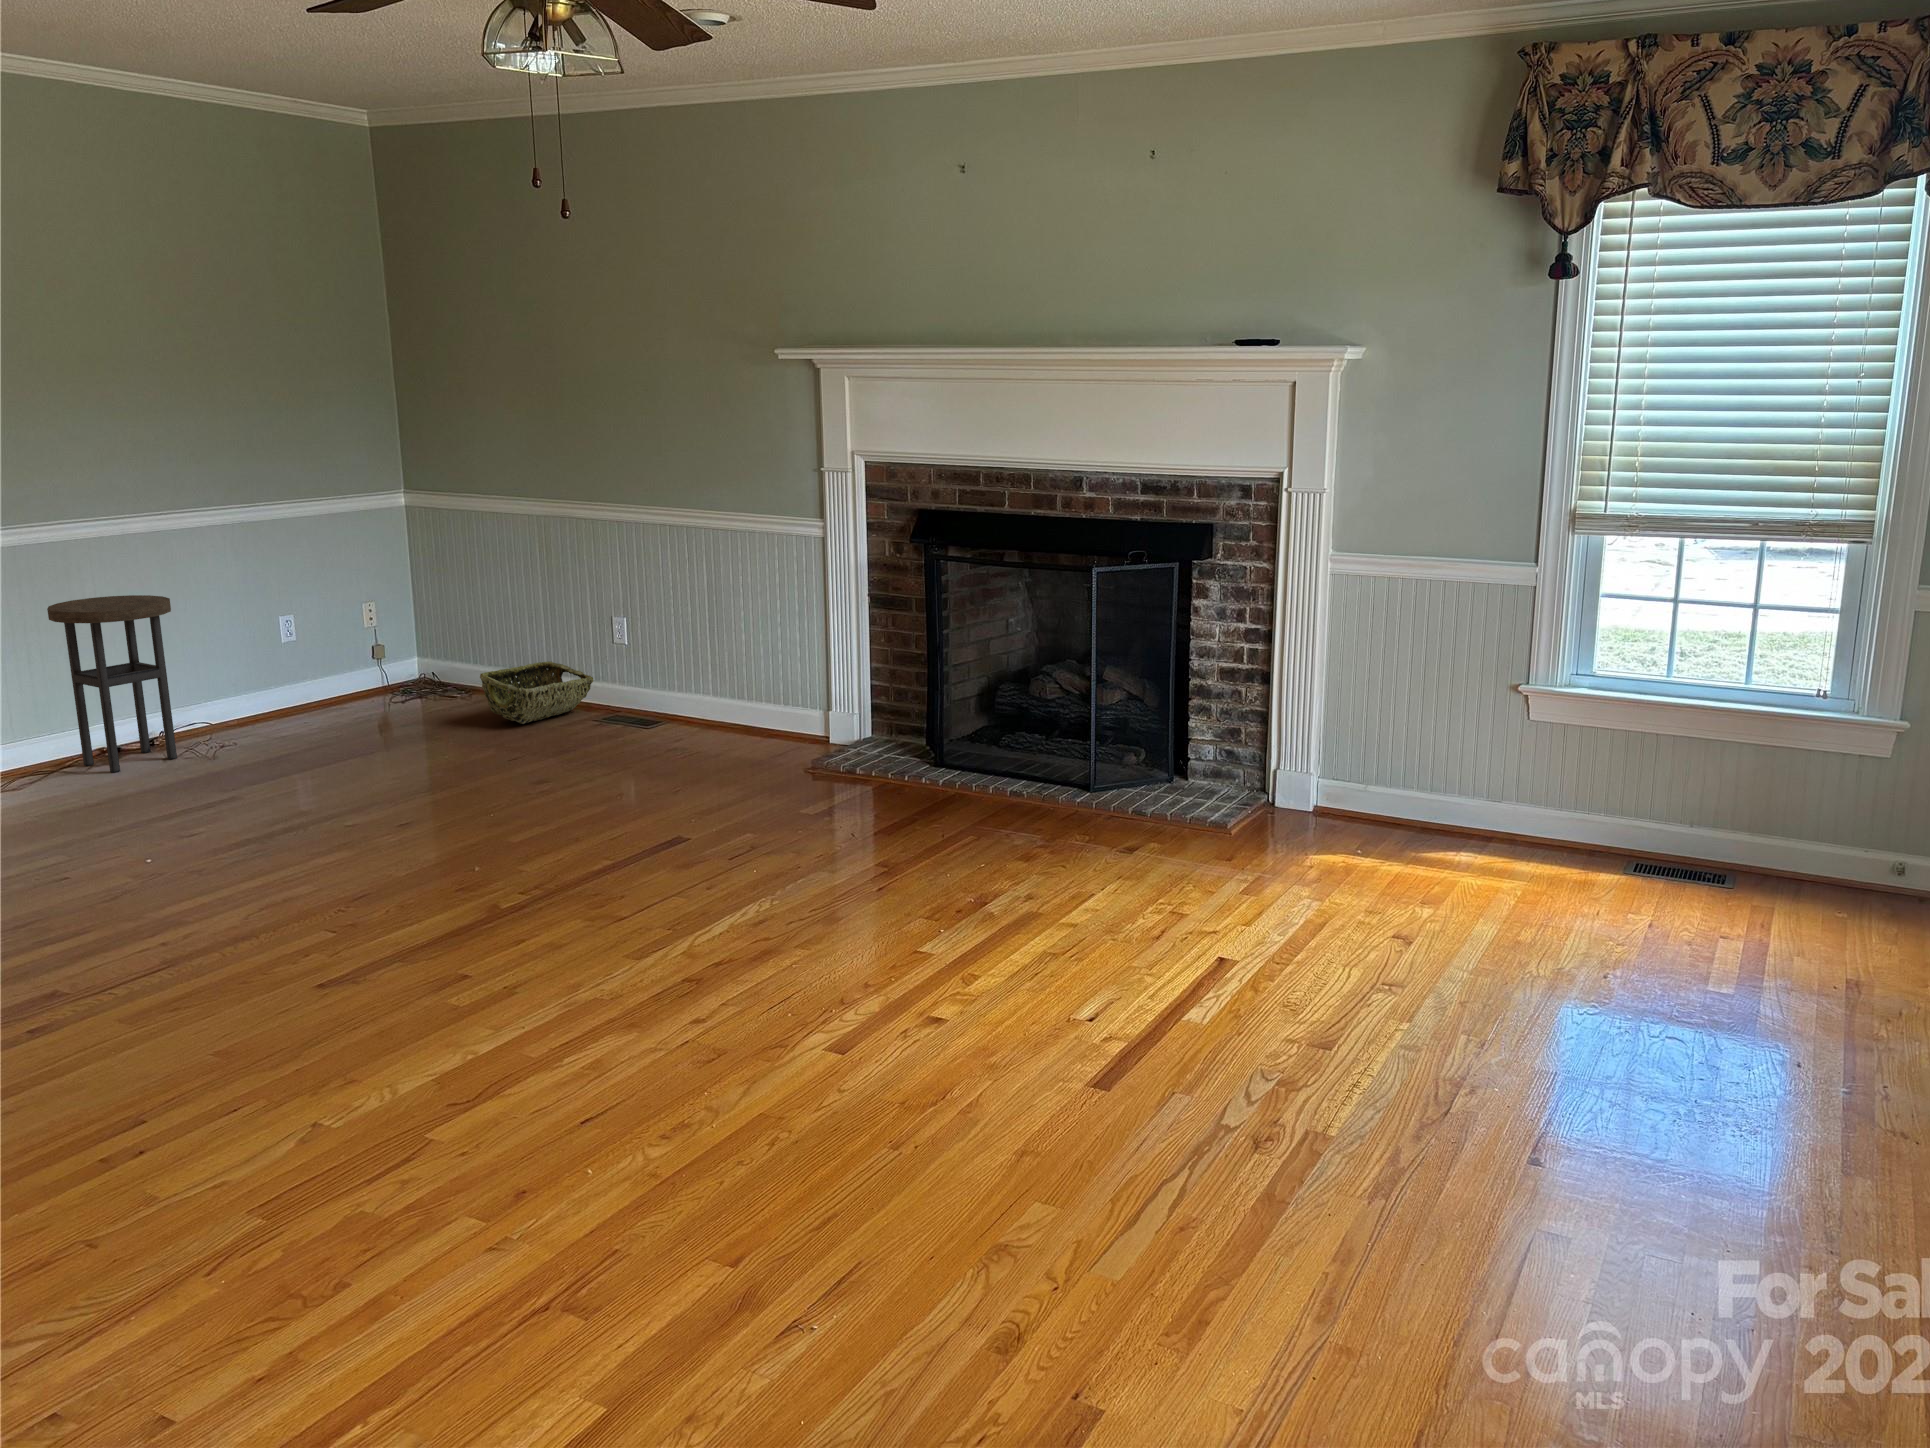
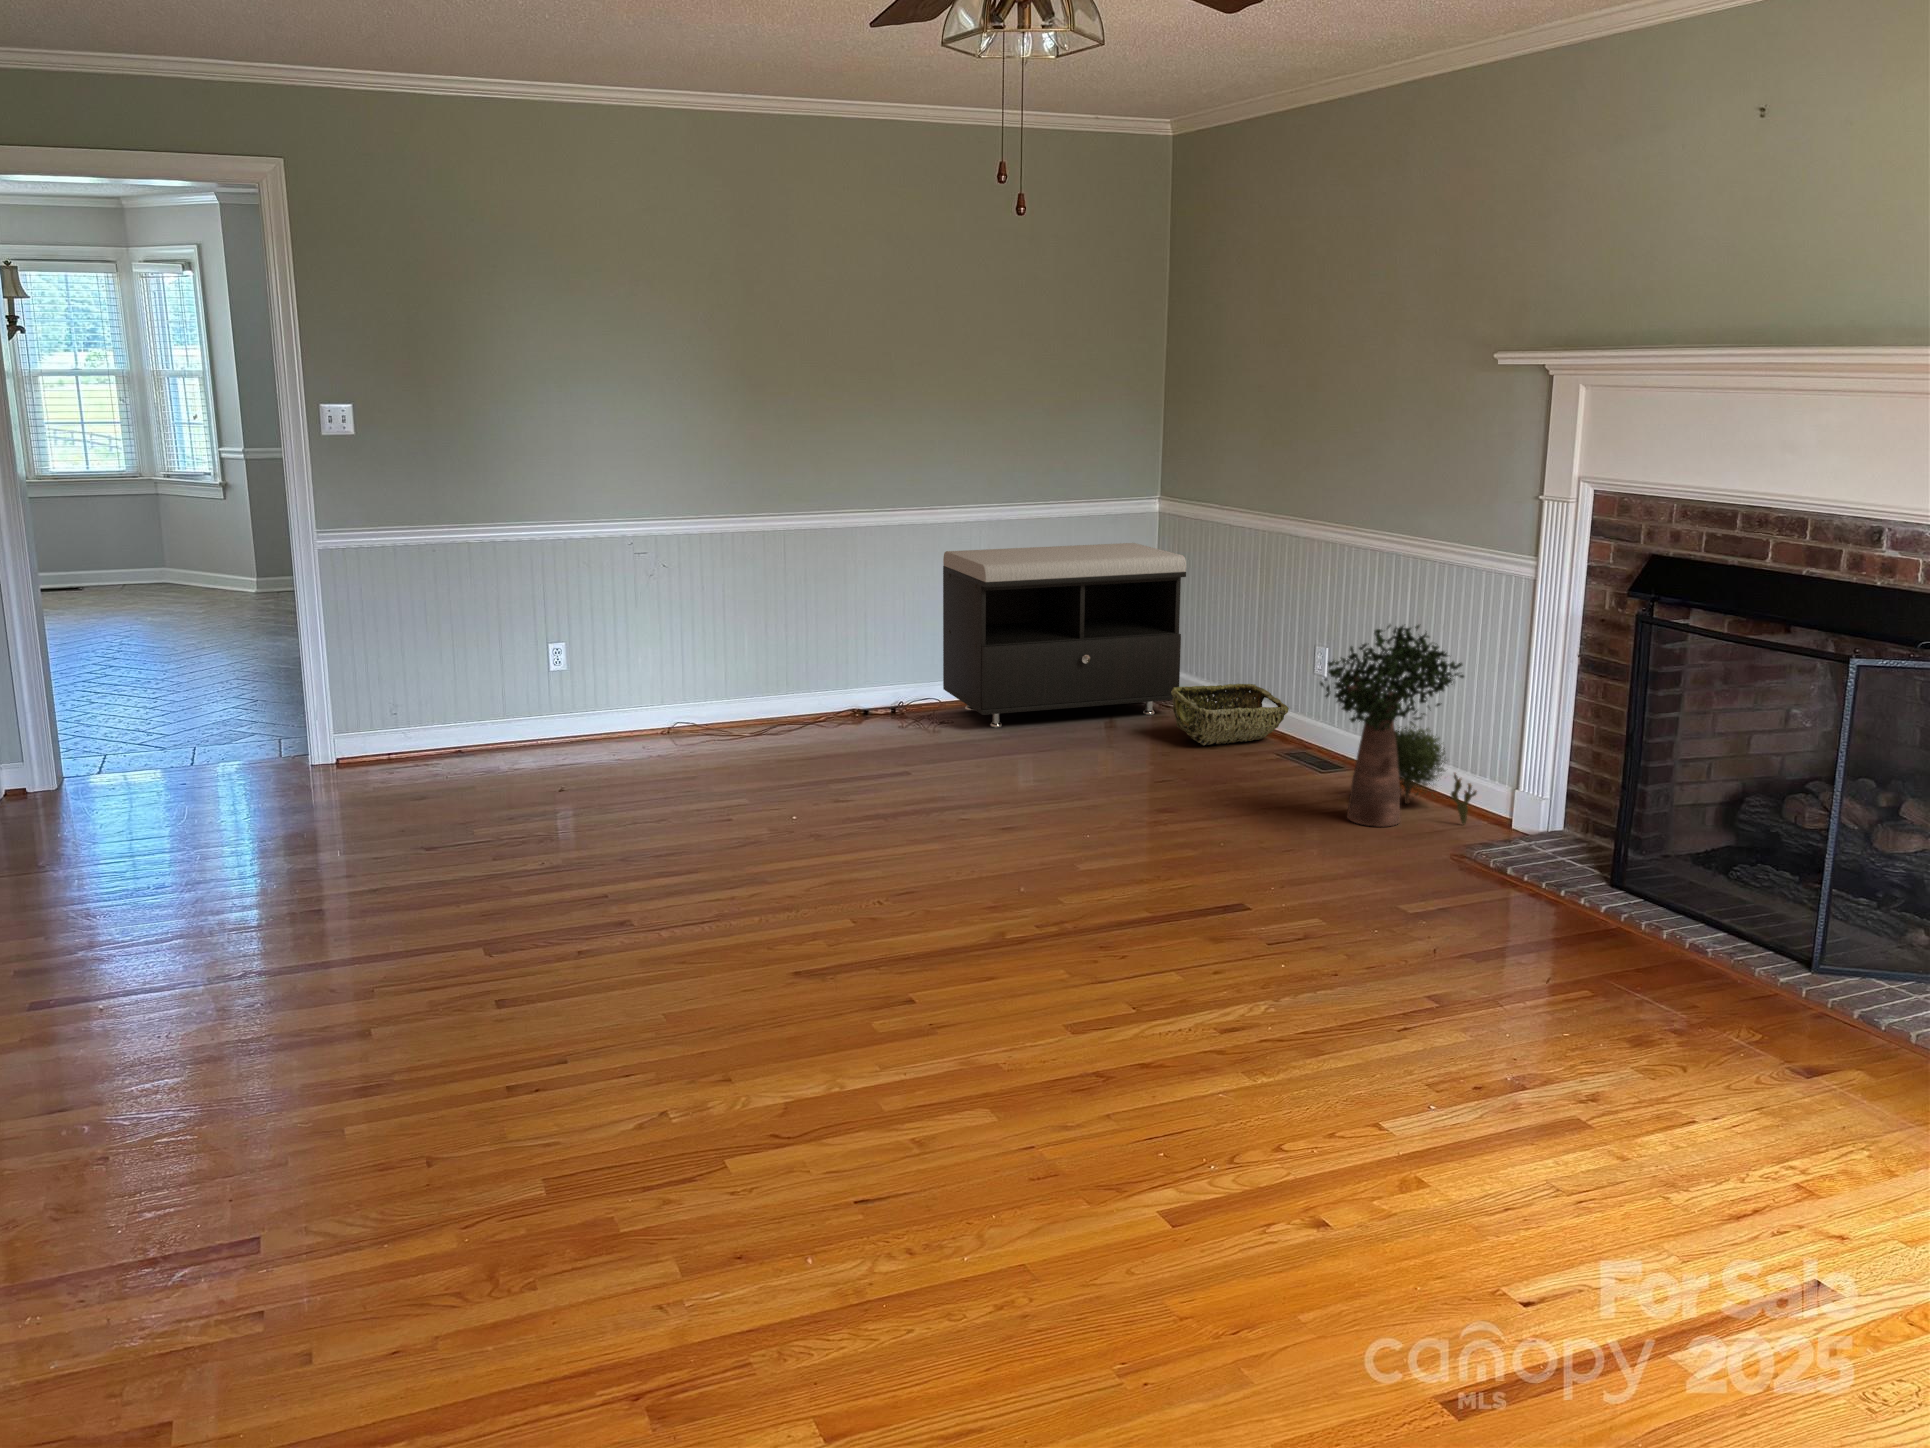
storage bench: none [183,538,471,743] -> present [943,543,1186,727]
potted plant: none [664,583,803,761] -> present [1320,625,1477,827]
side table: present [47,595,177,773] -> none [824,577,916,730]

